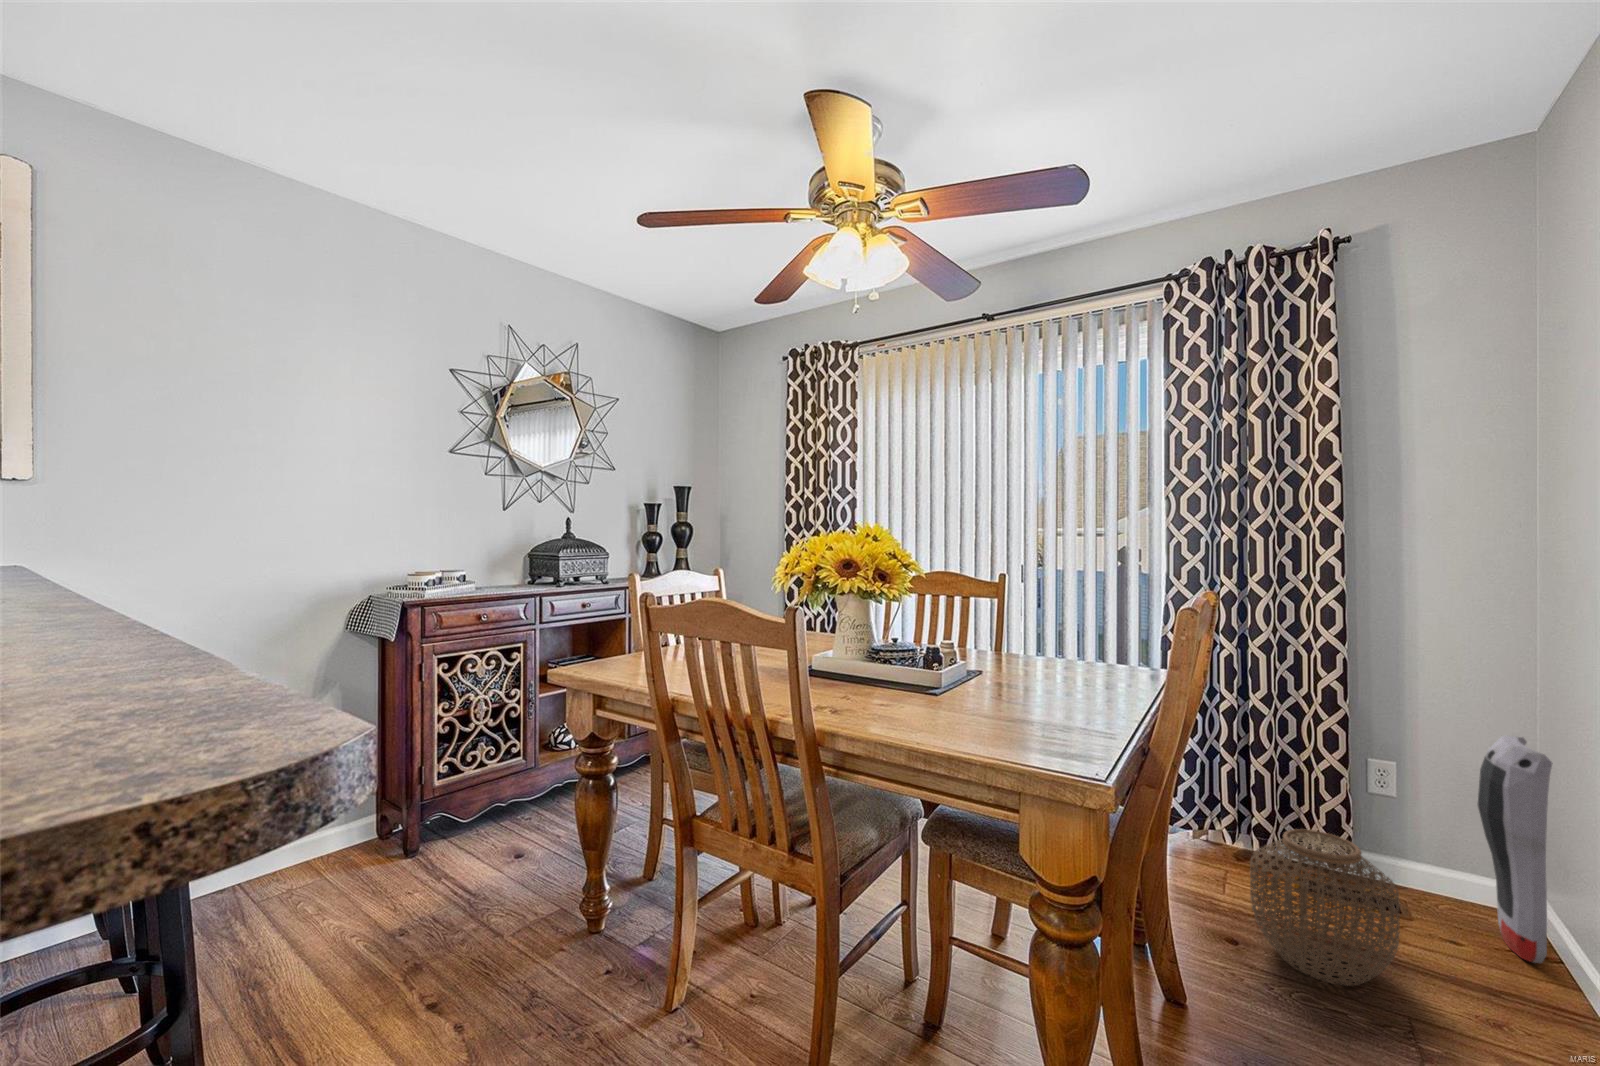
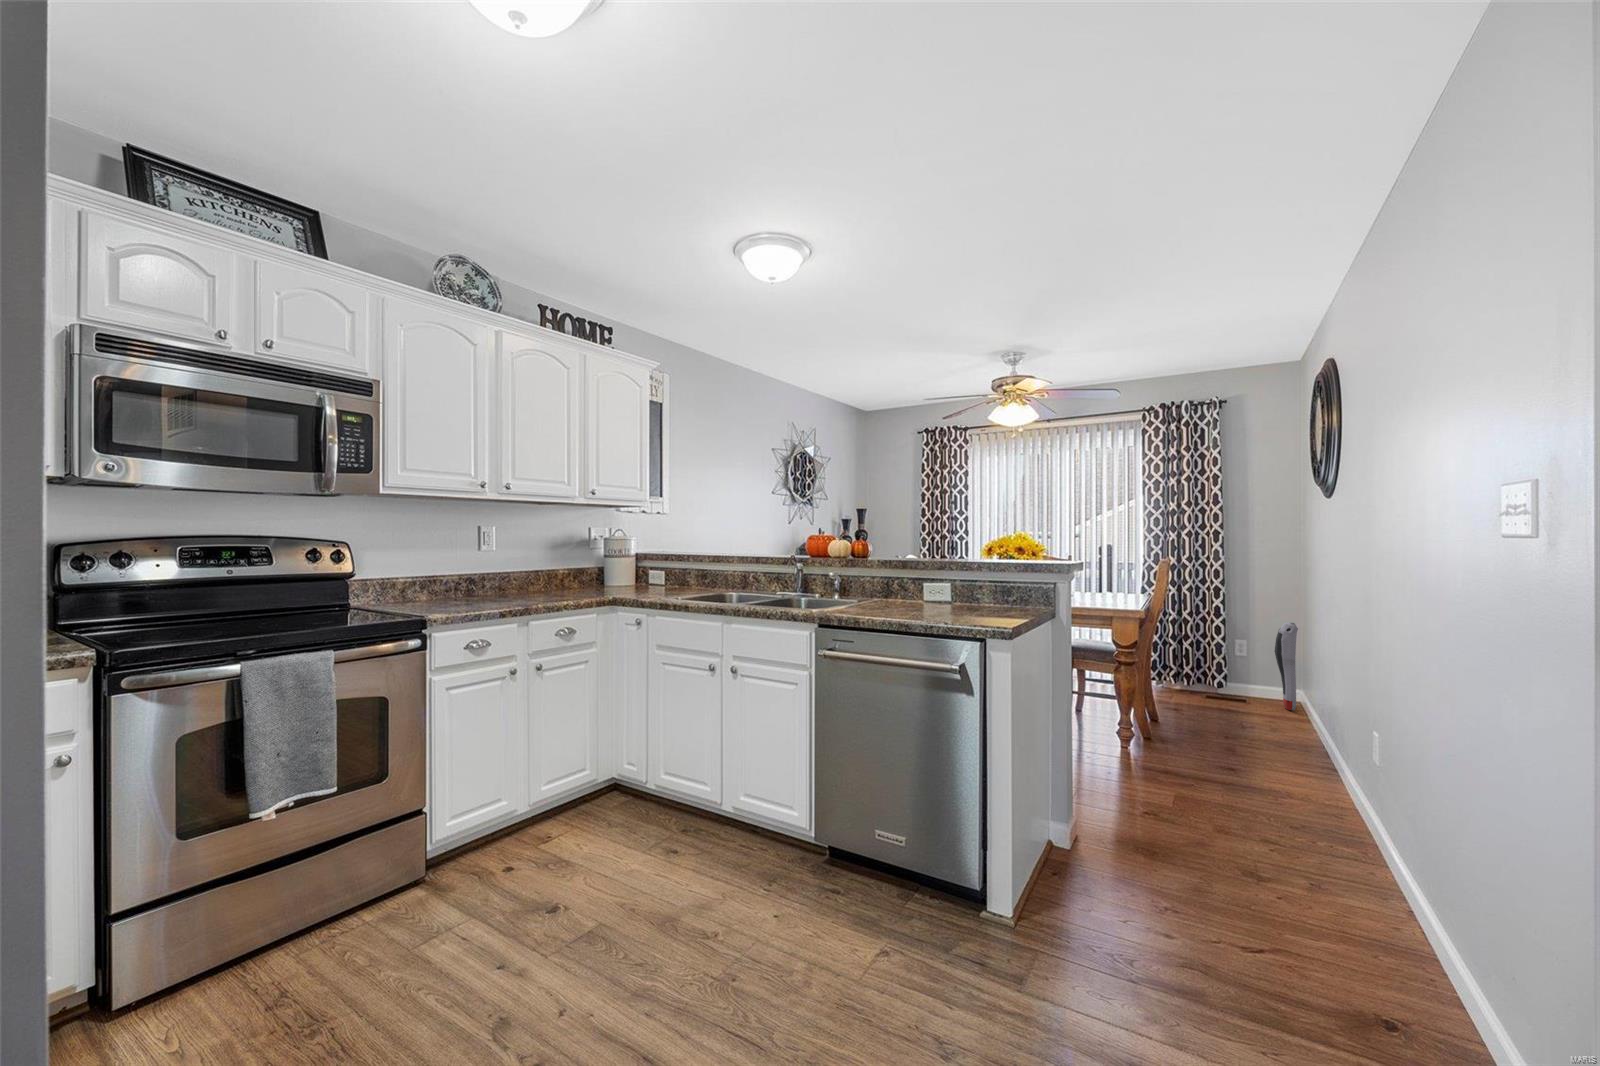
woven basket: present [1250,829,1400,985] -> none [1179,660,1236,715]

